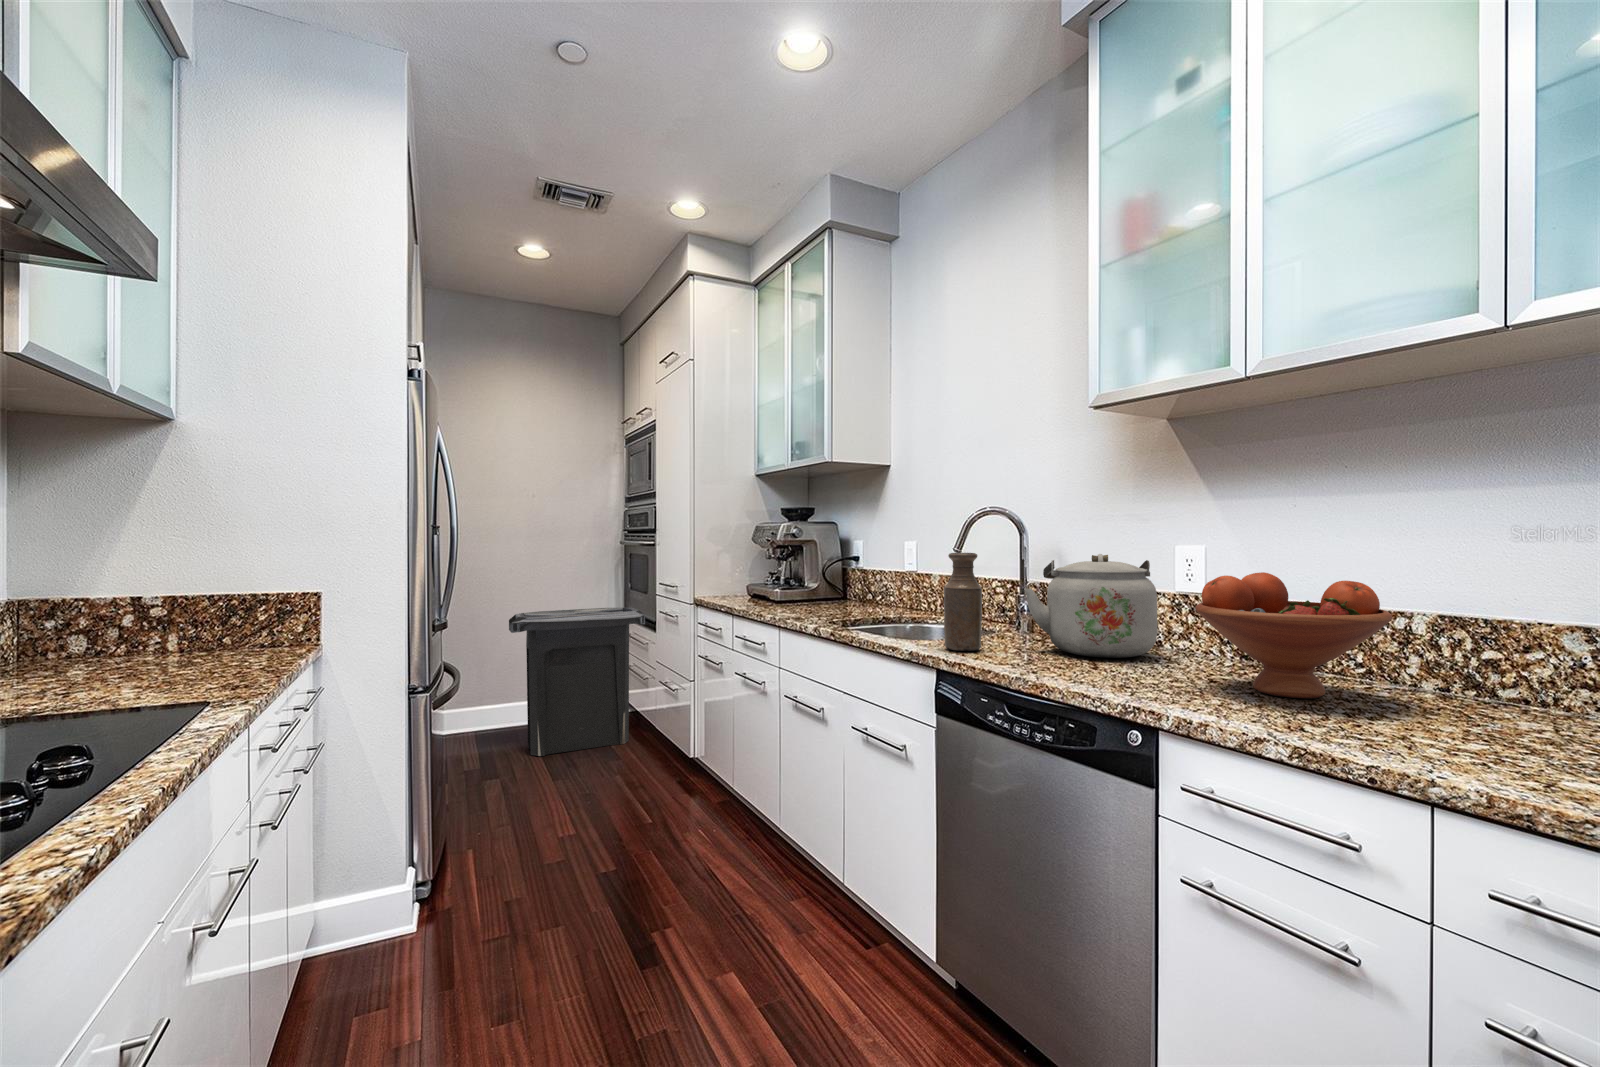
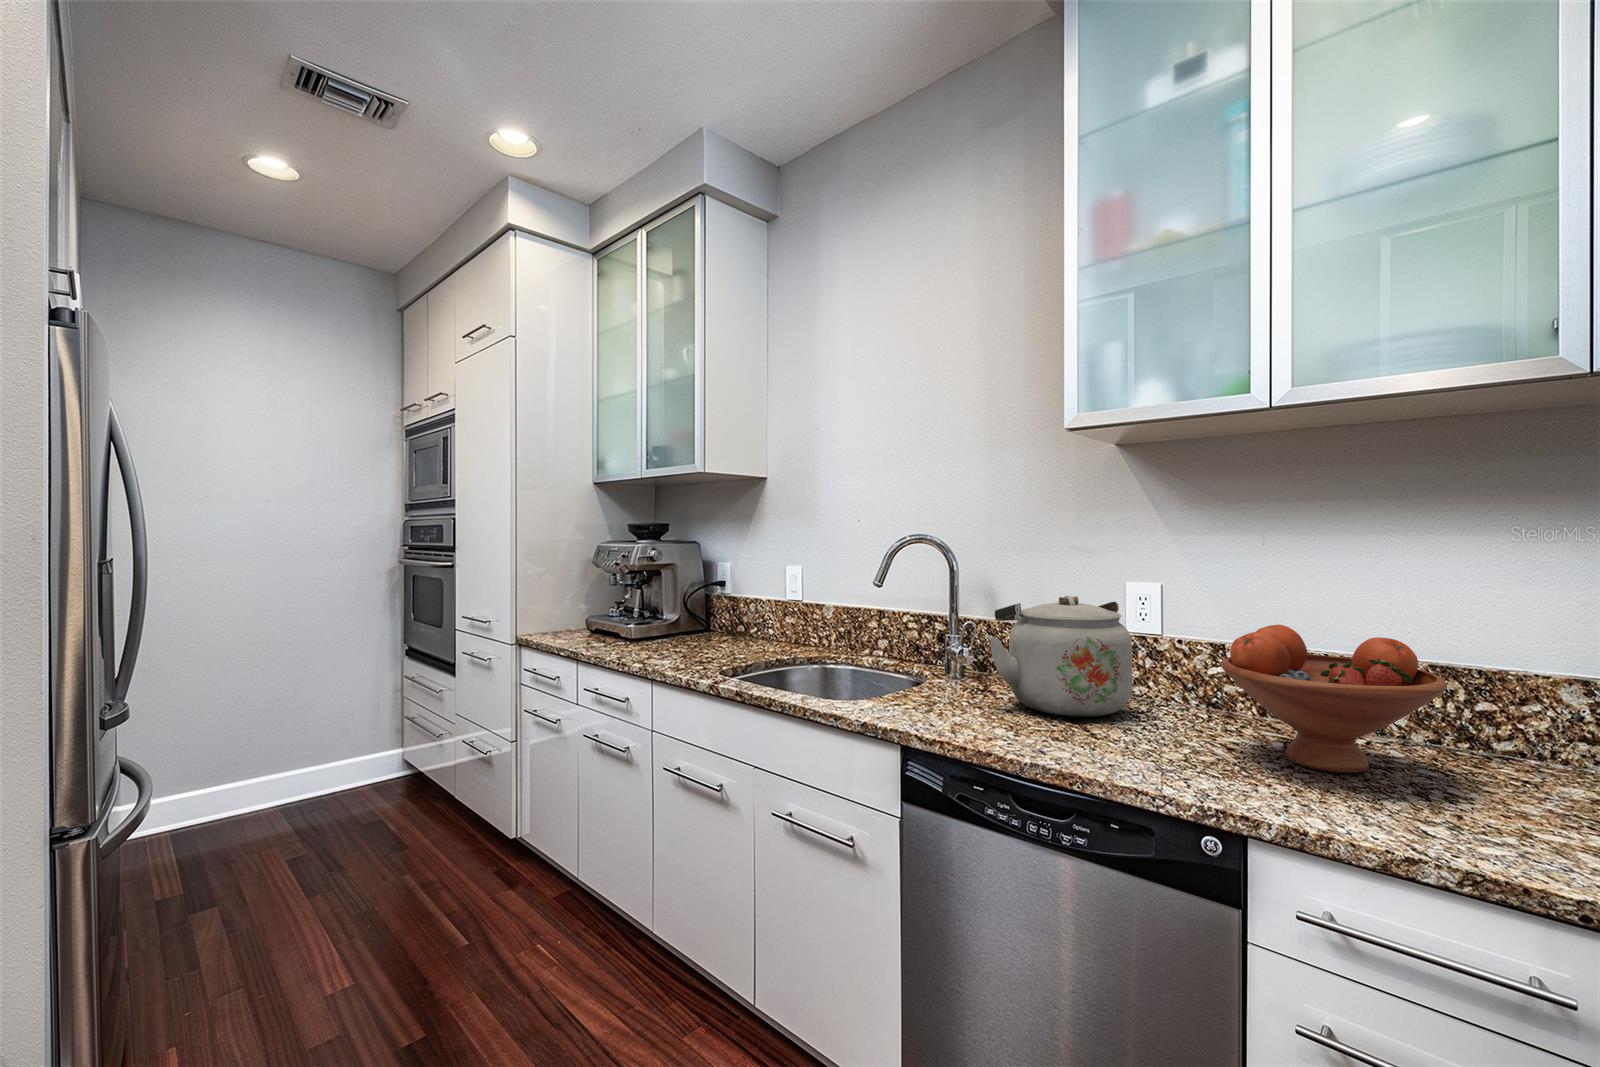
bottle: present [944,553,982,651] -> none [901,597,946,718]
trash can: present [509,608,645,756] -> none [232,646,439,859]

